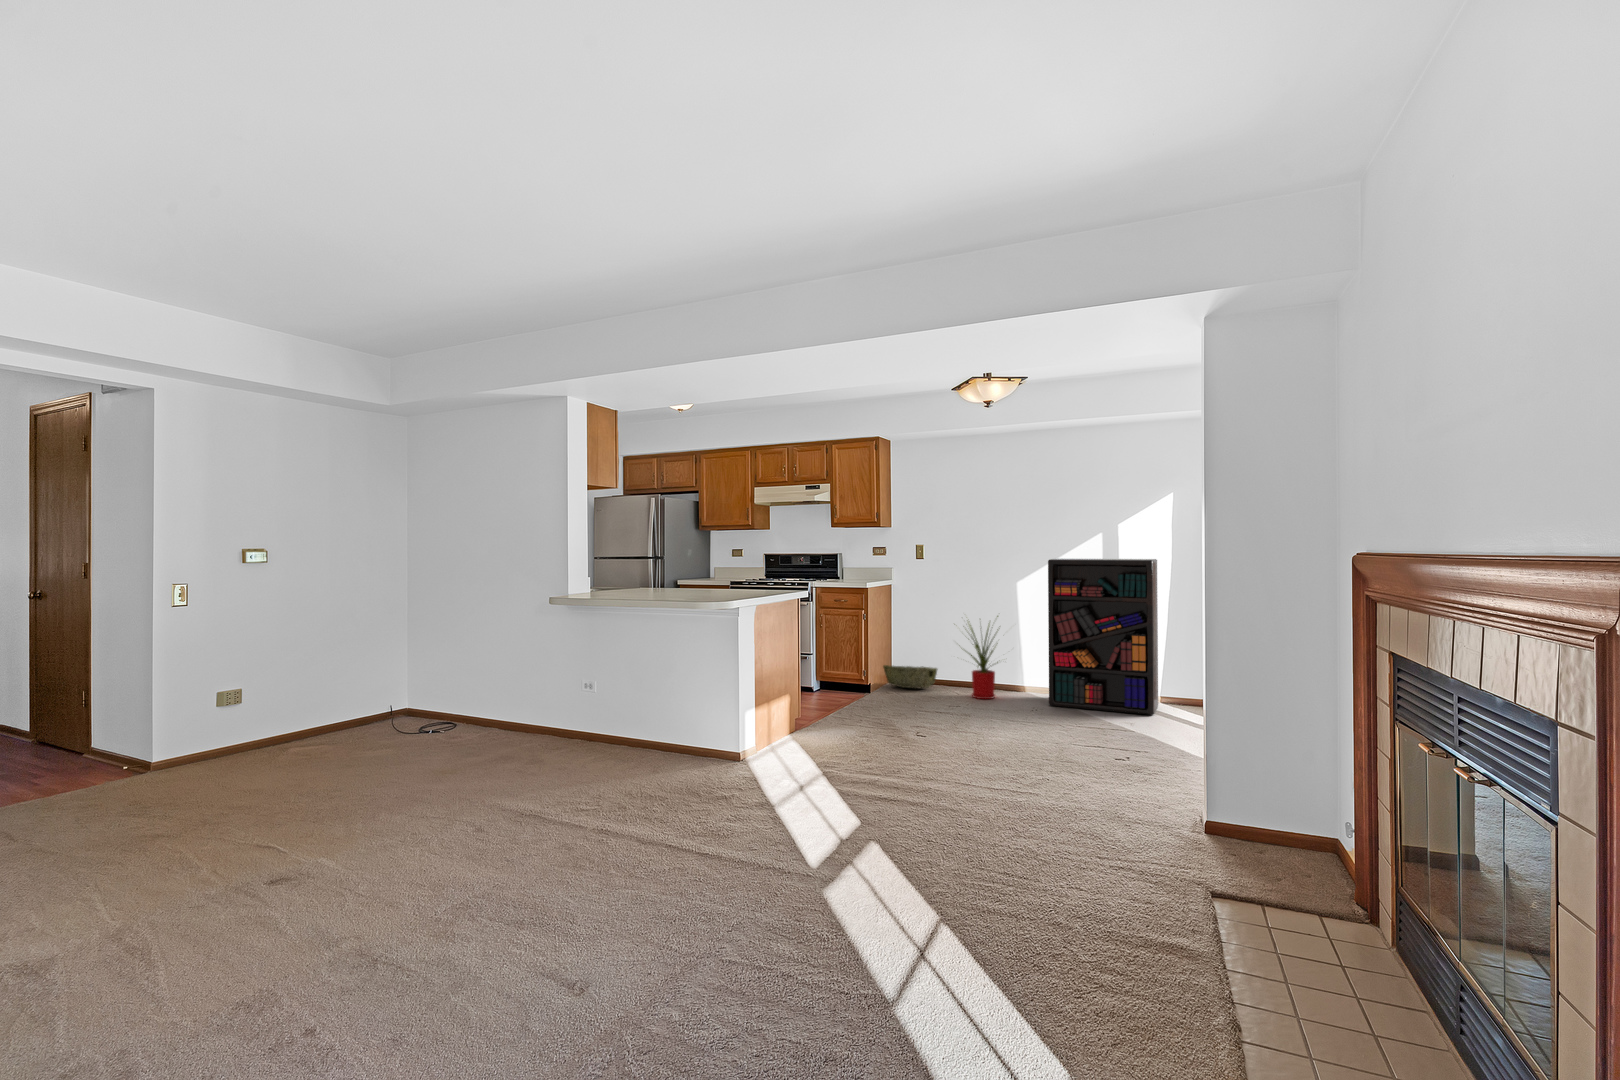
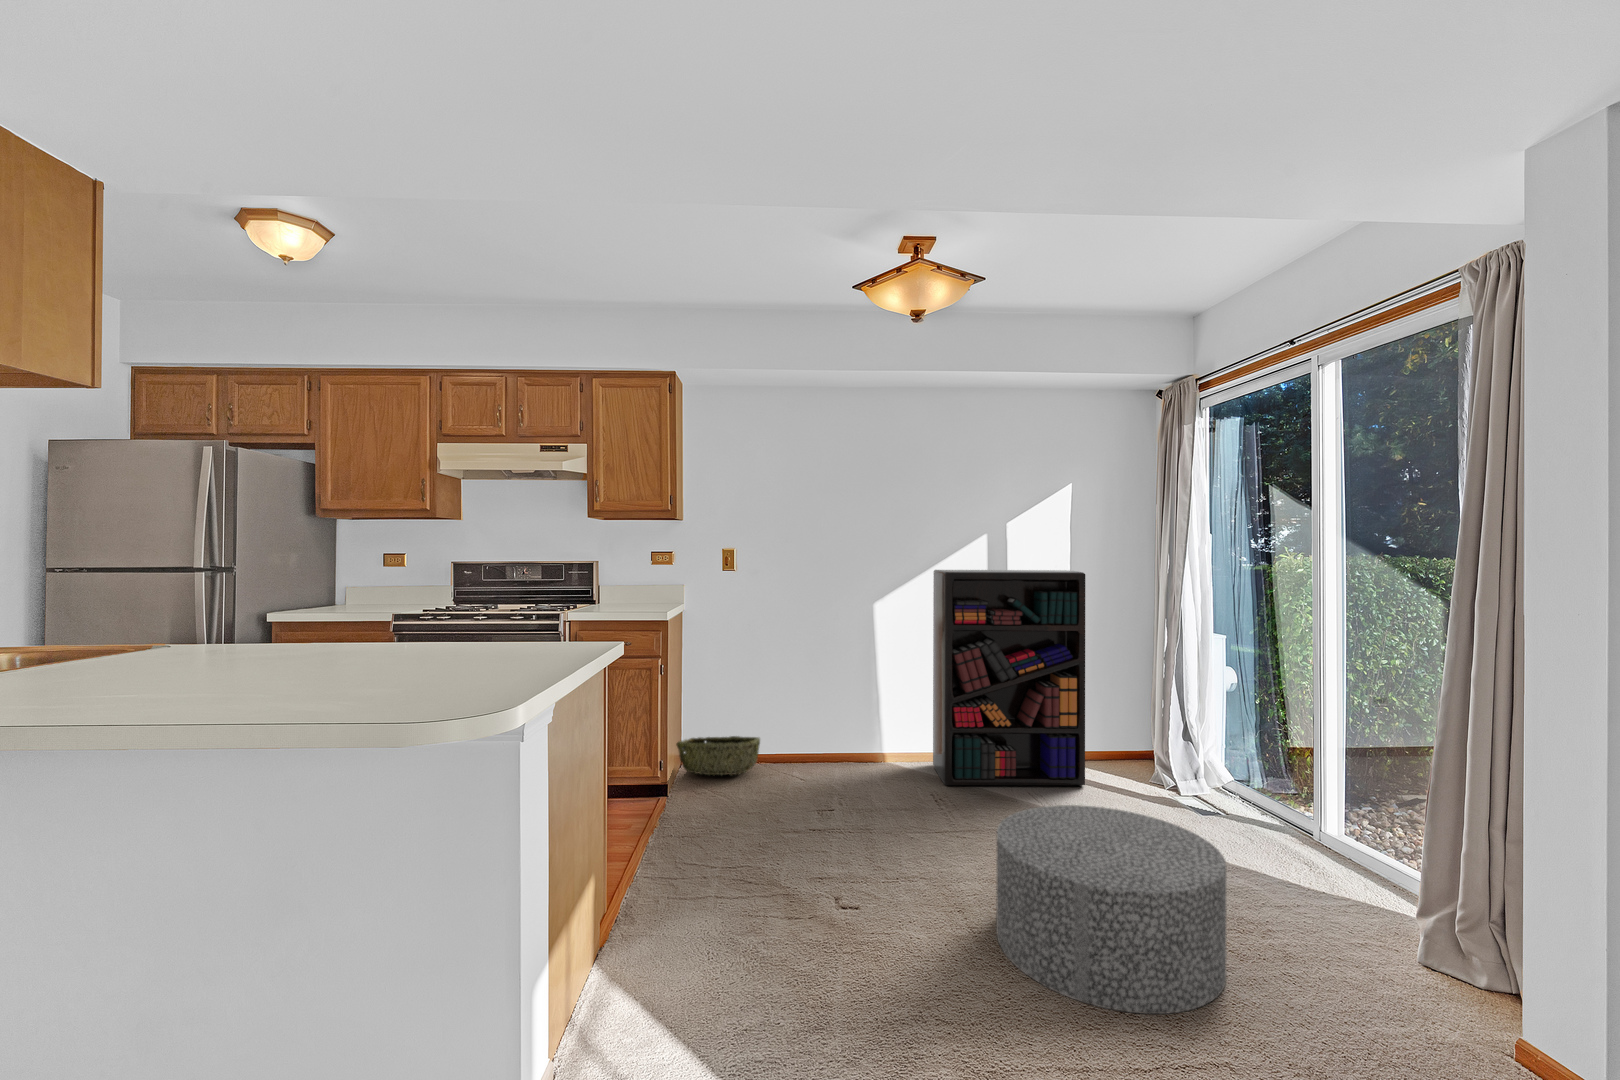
house plant: present [969,616,998,699] -> none [795,650,890,785]
ottoman: none [971,691,1090,774] -> present [996,805,1226,1014]

